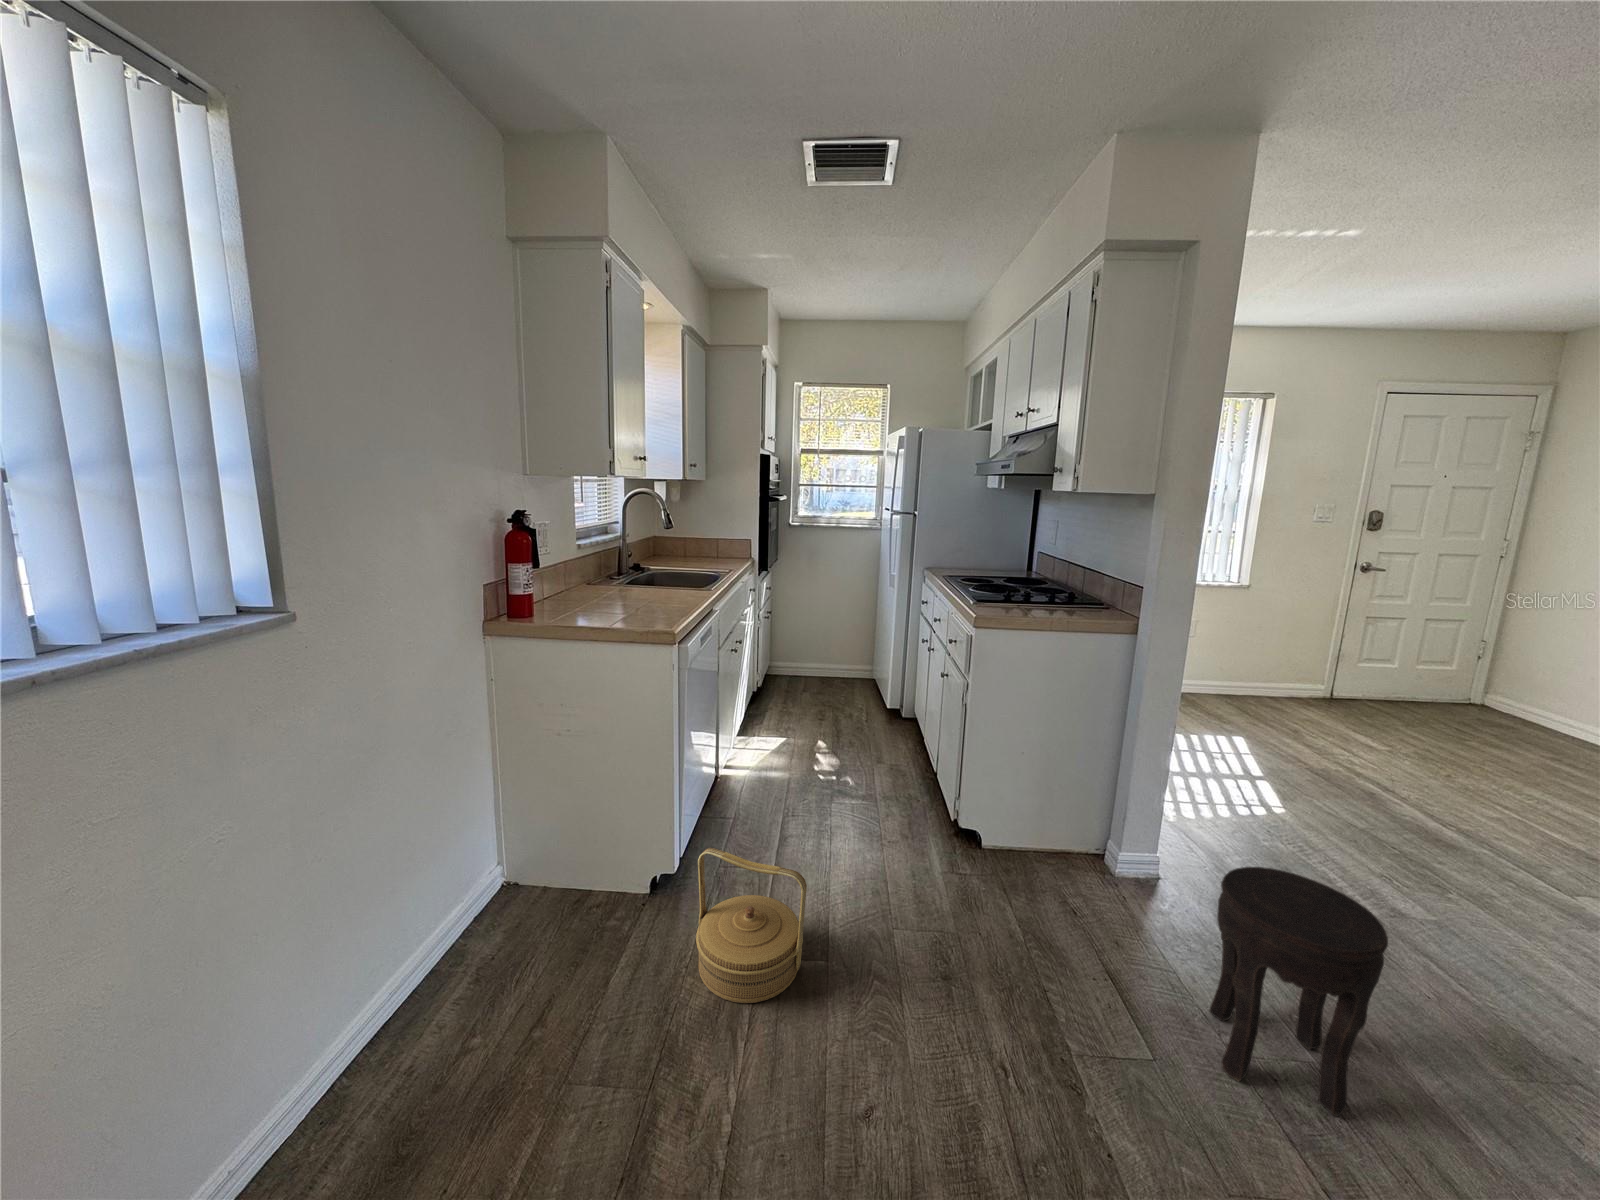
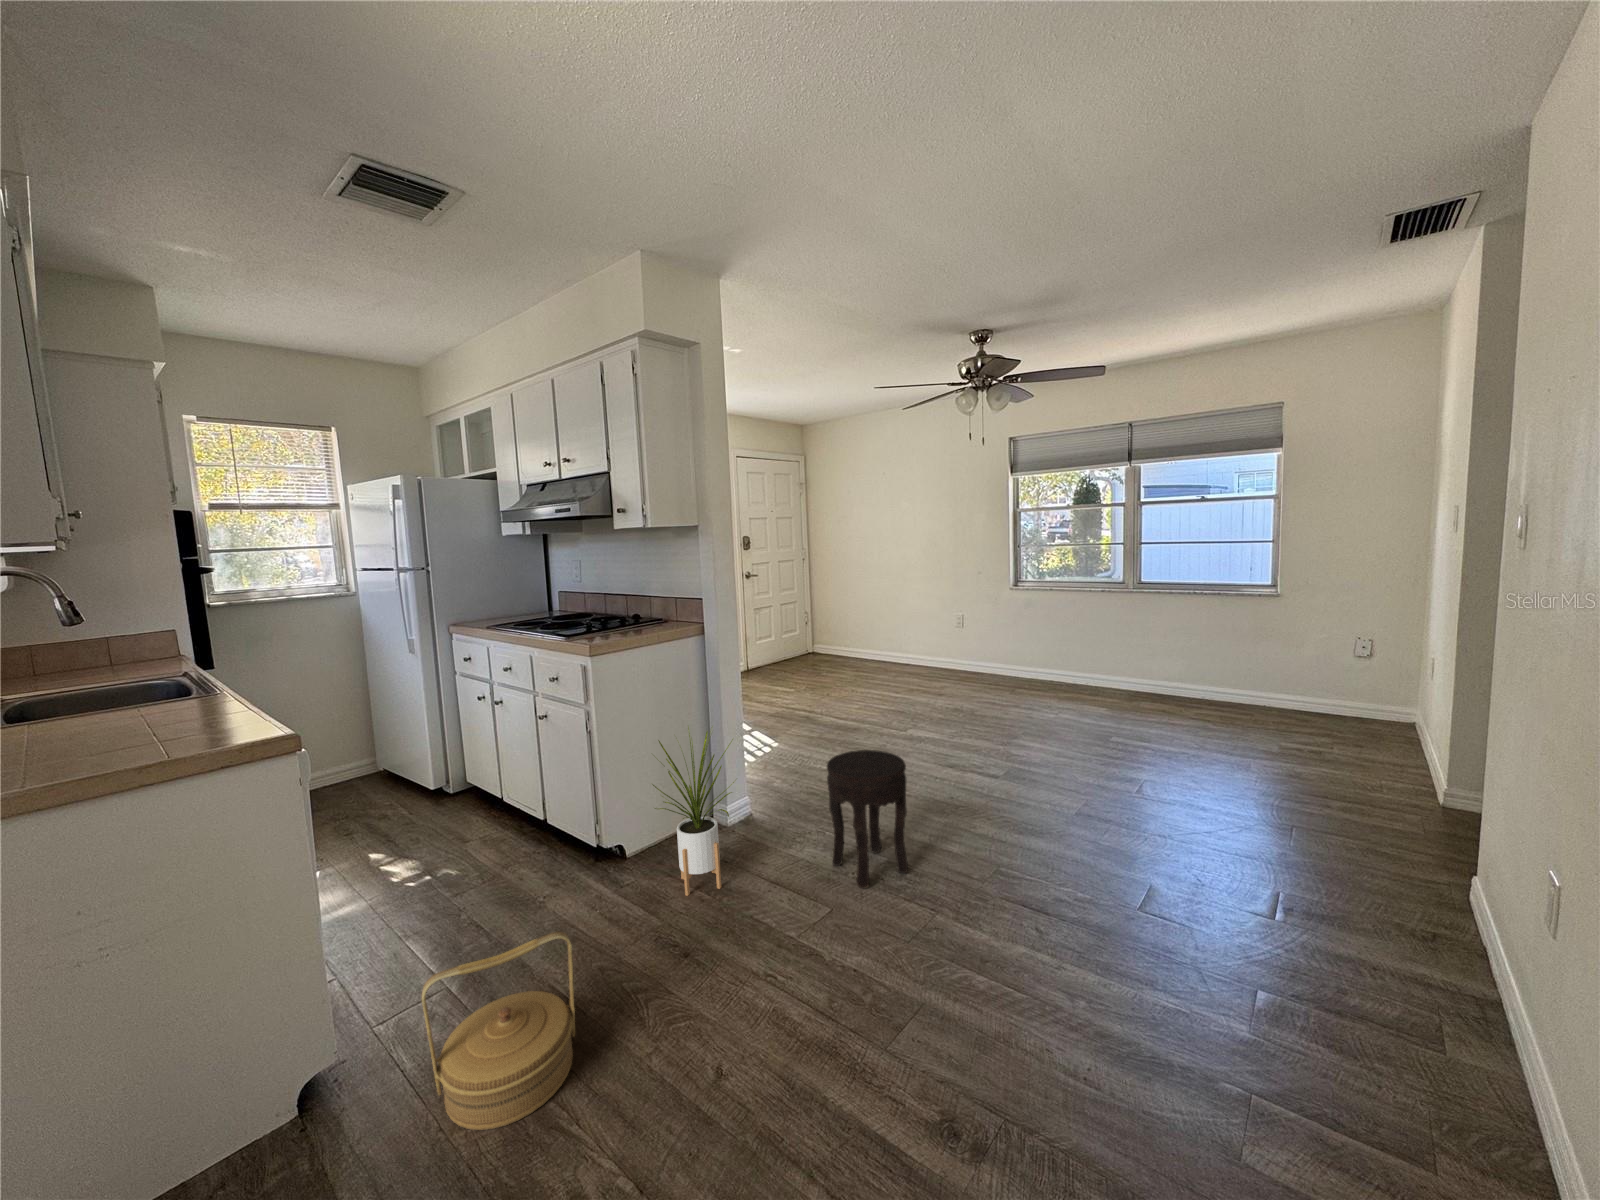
house plant: none [984,733,1097,937] -> present [652,727,734,896]

